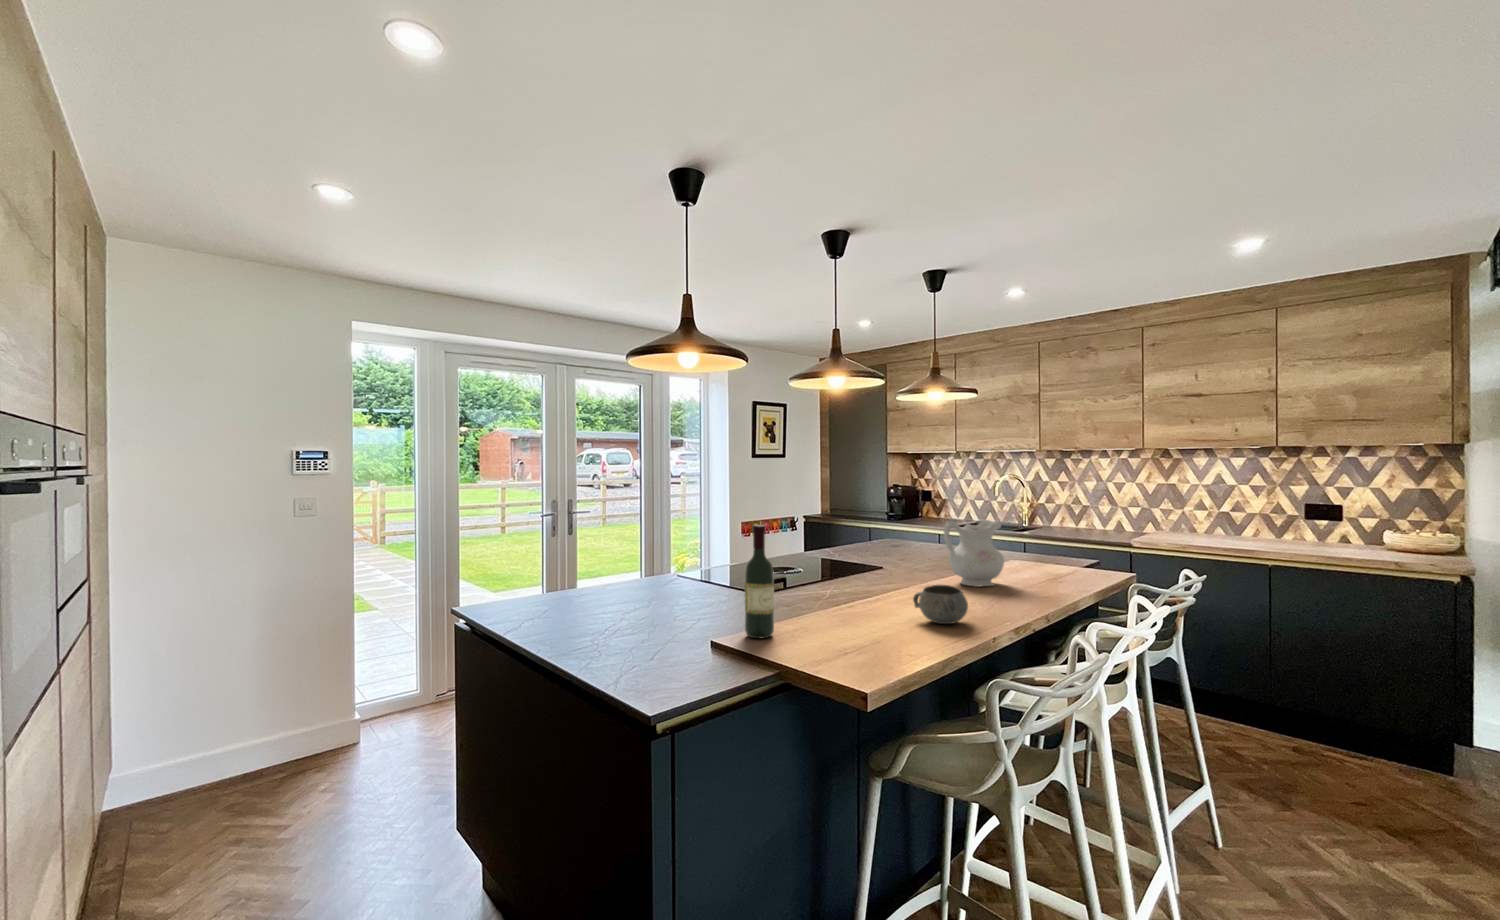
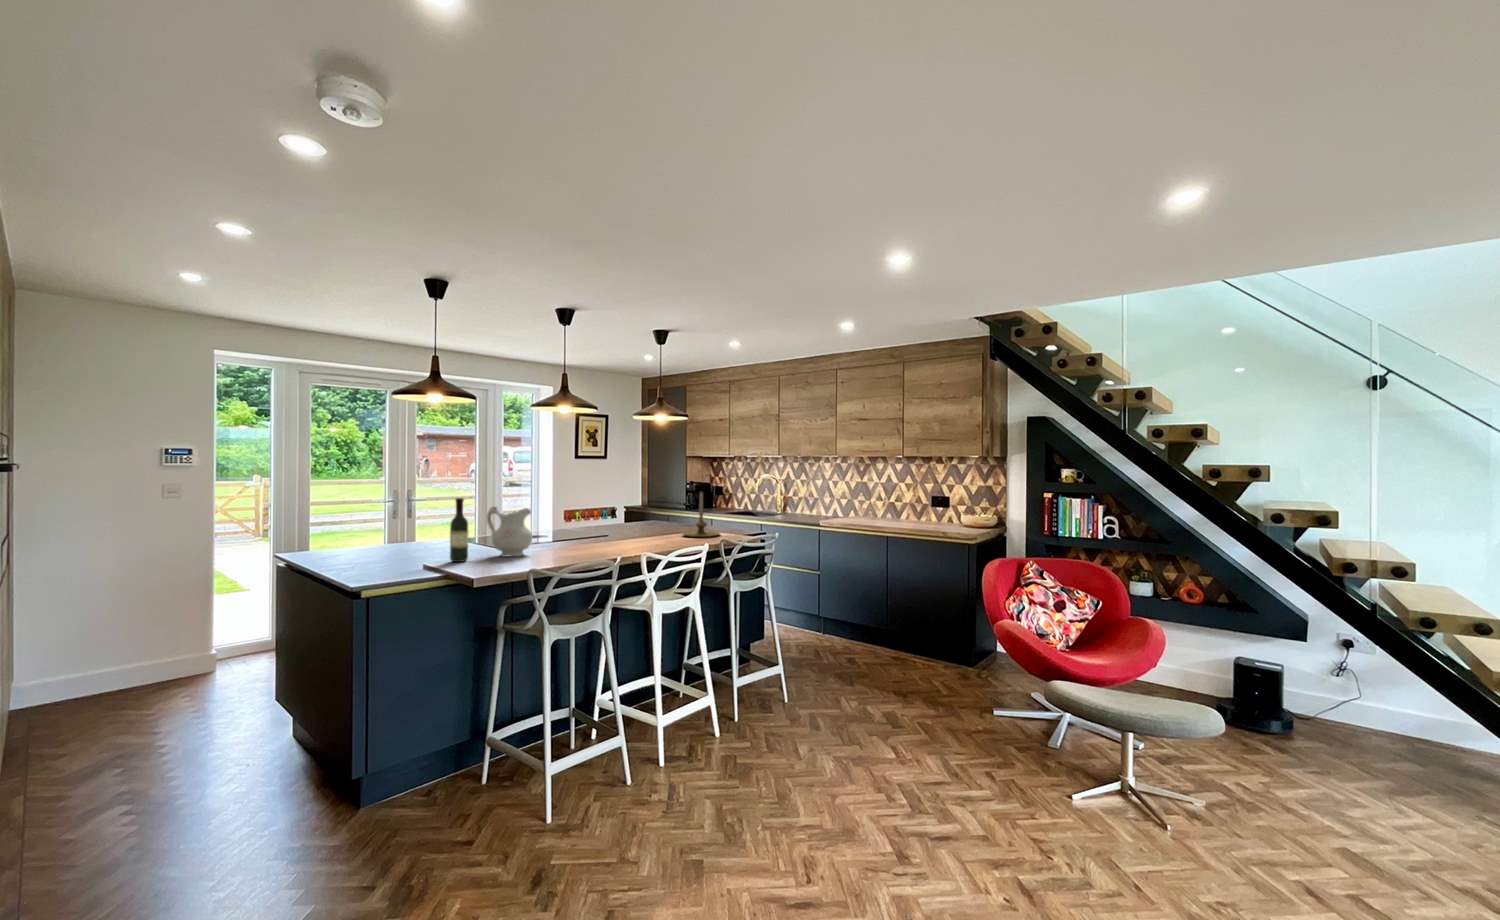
candle holder: none [1010,503,1076,575] -> present [682,492,720,537]
ceramic pitcher: present [944,519,1004,587] -> present [487,507,532,557]
decorative bowl: present [913,585,968,624] -> none [561,535,592,556]

